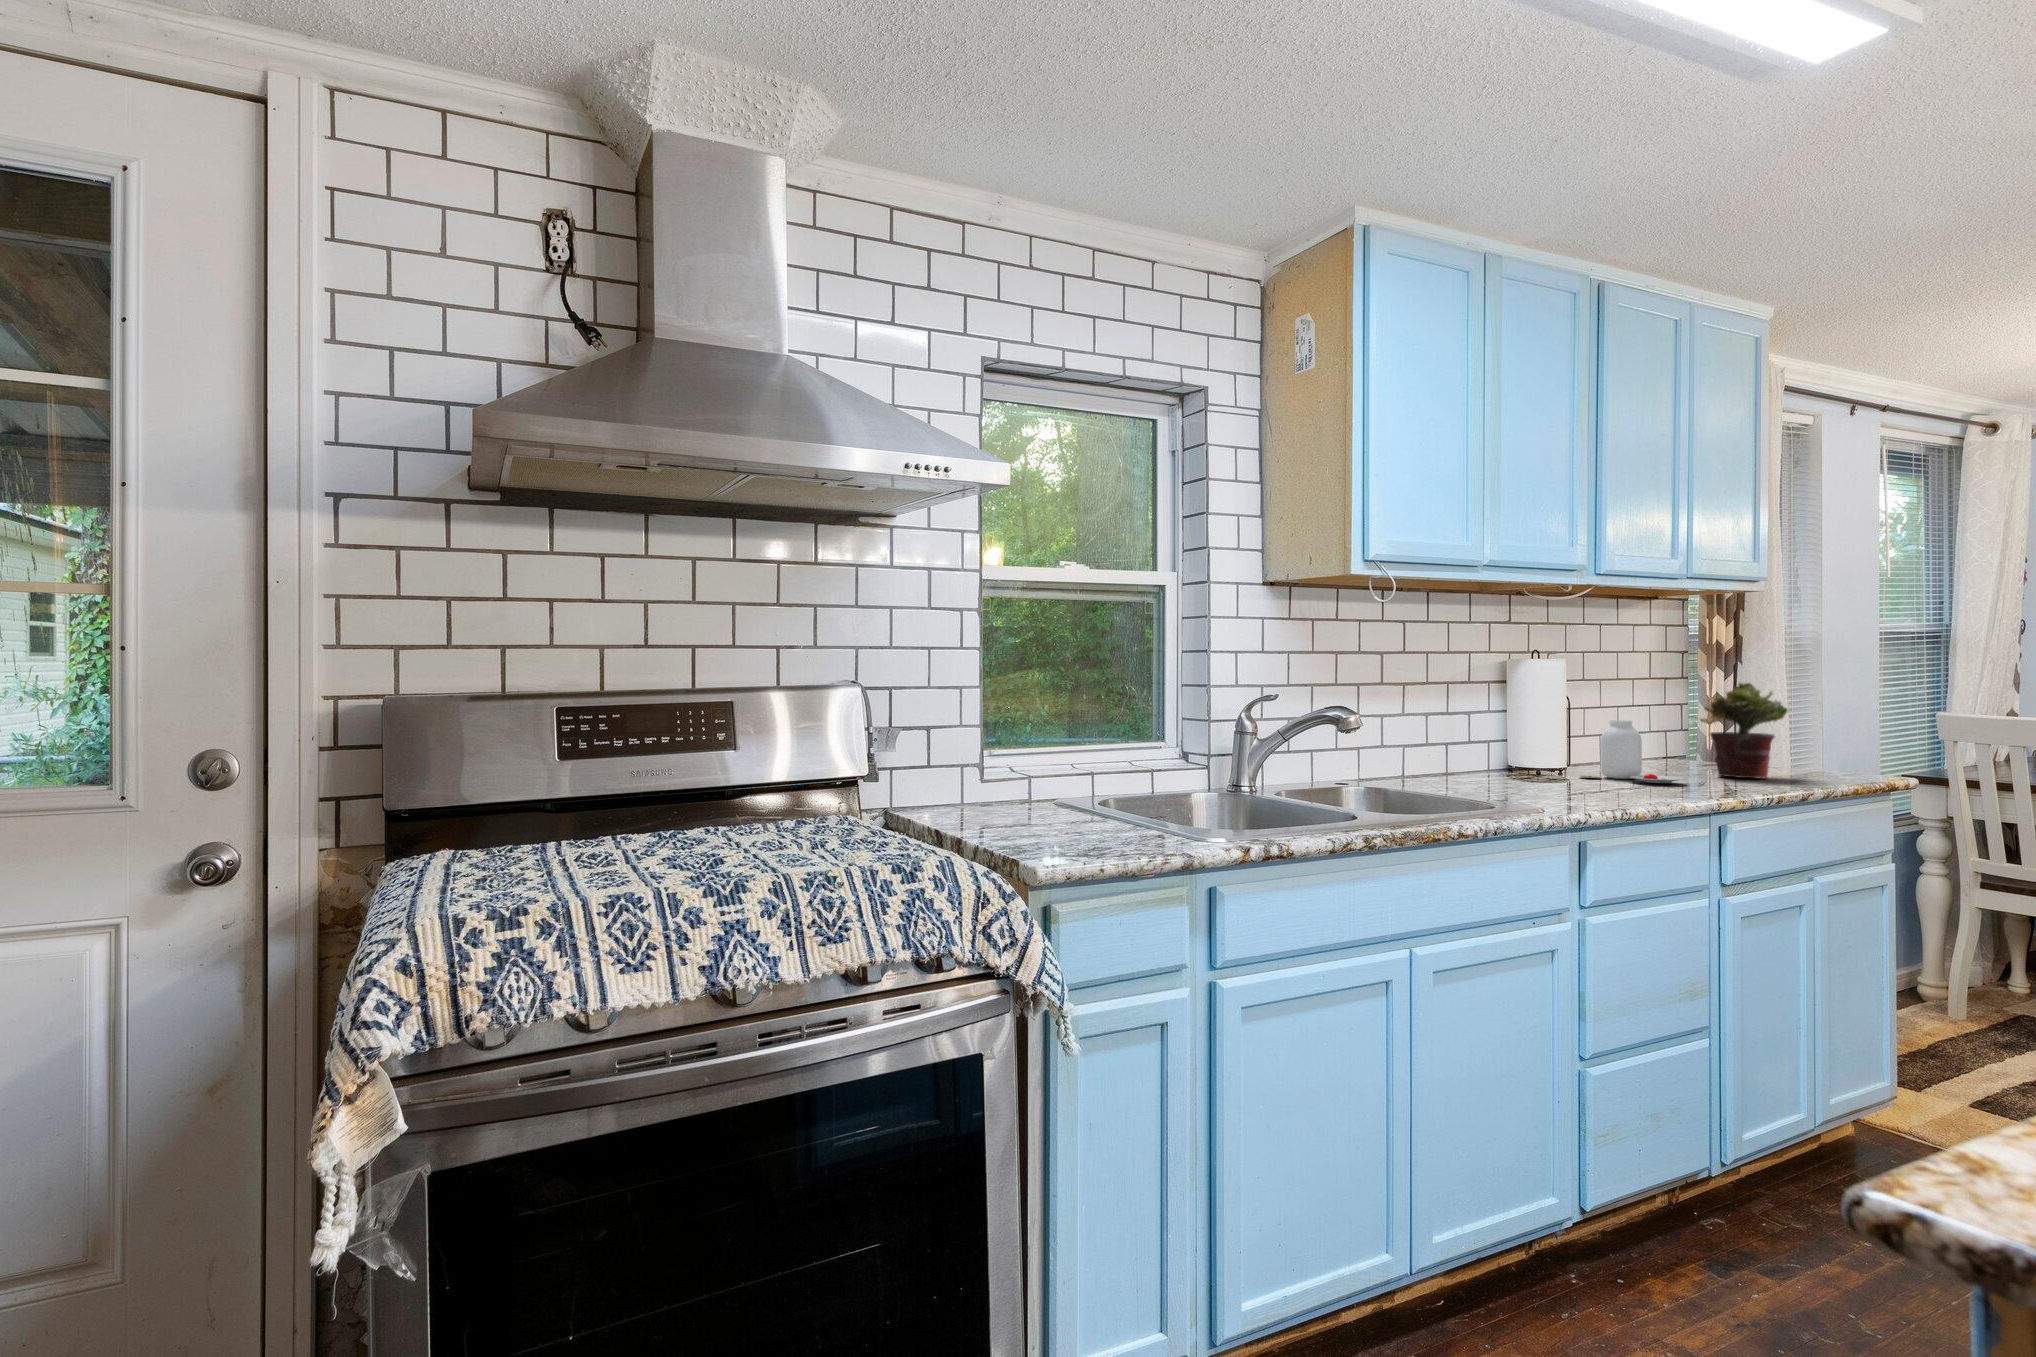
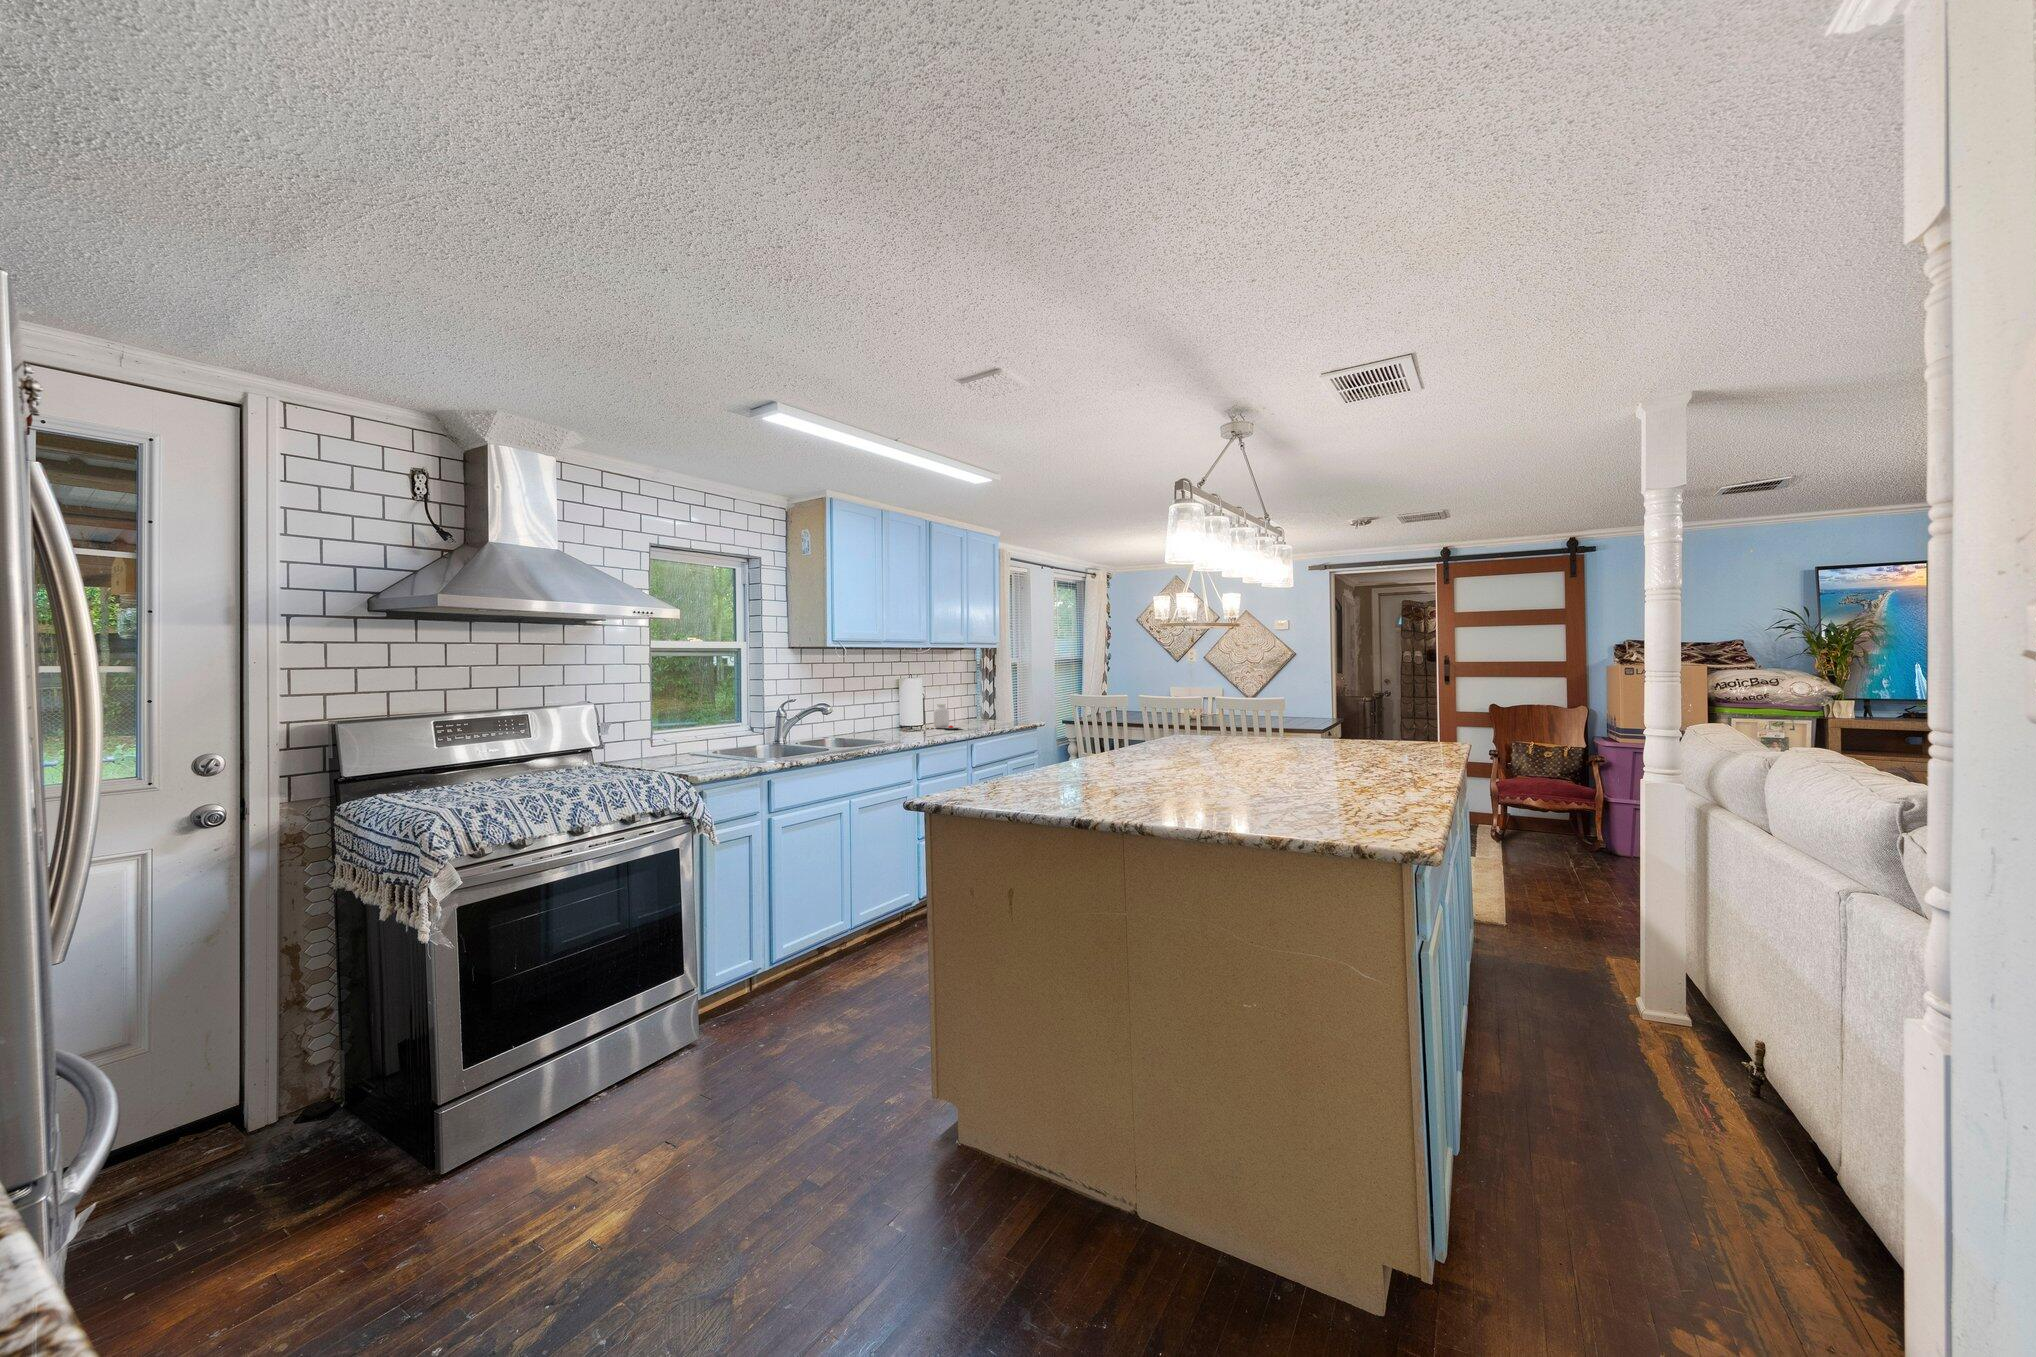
potted plant: present [1700,683,1788,778] -> none [971,687,1001,725]

